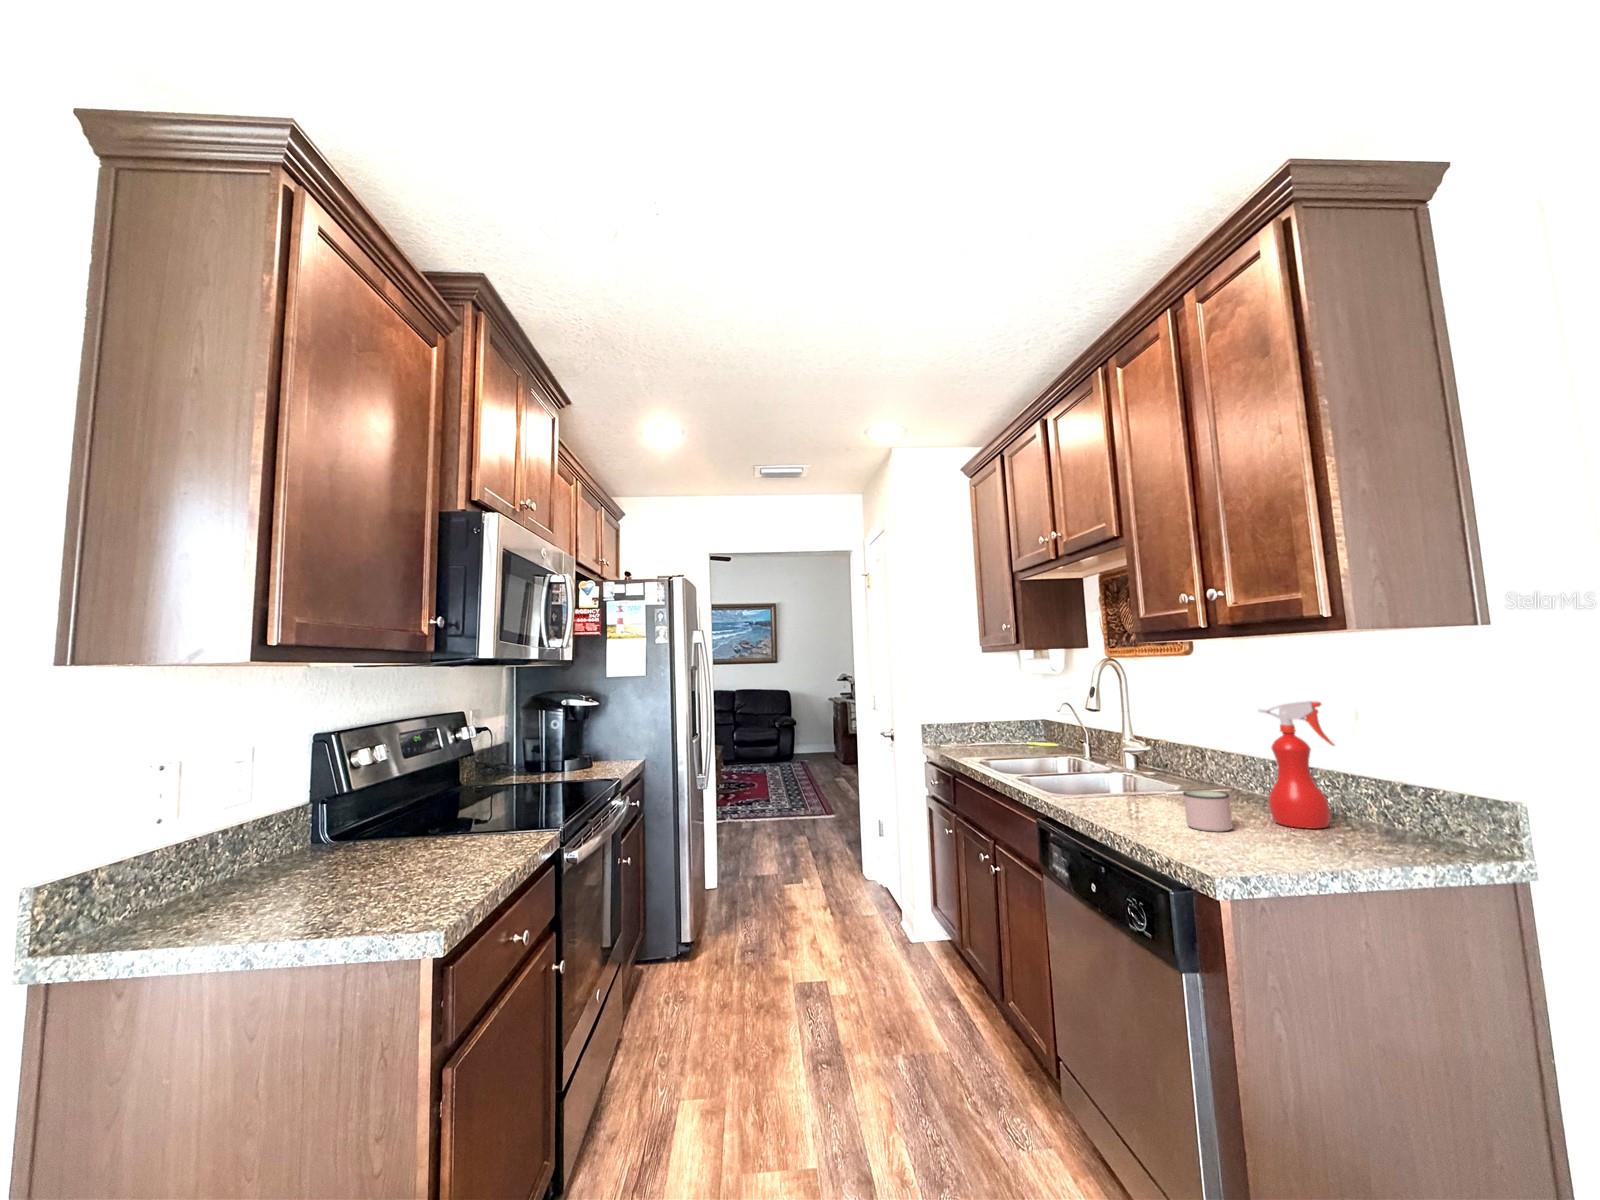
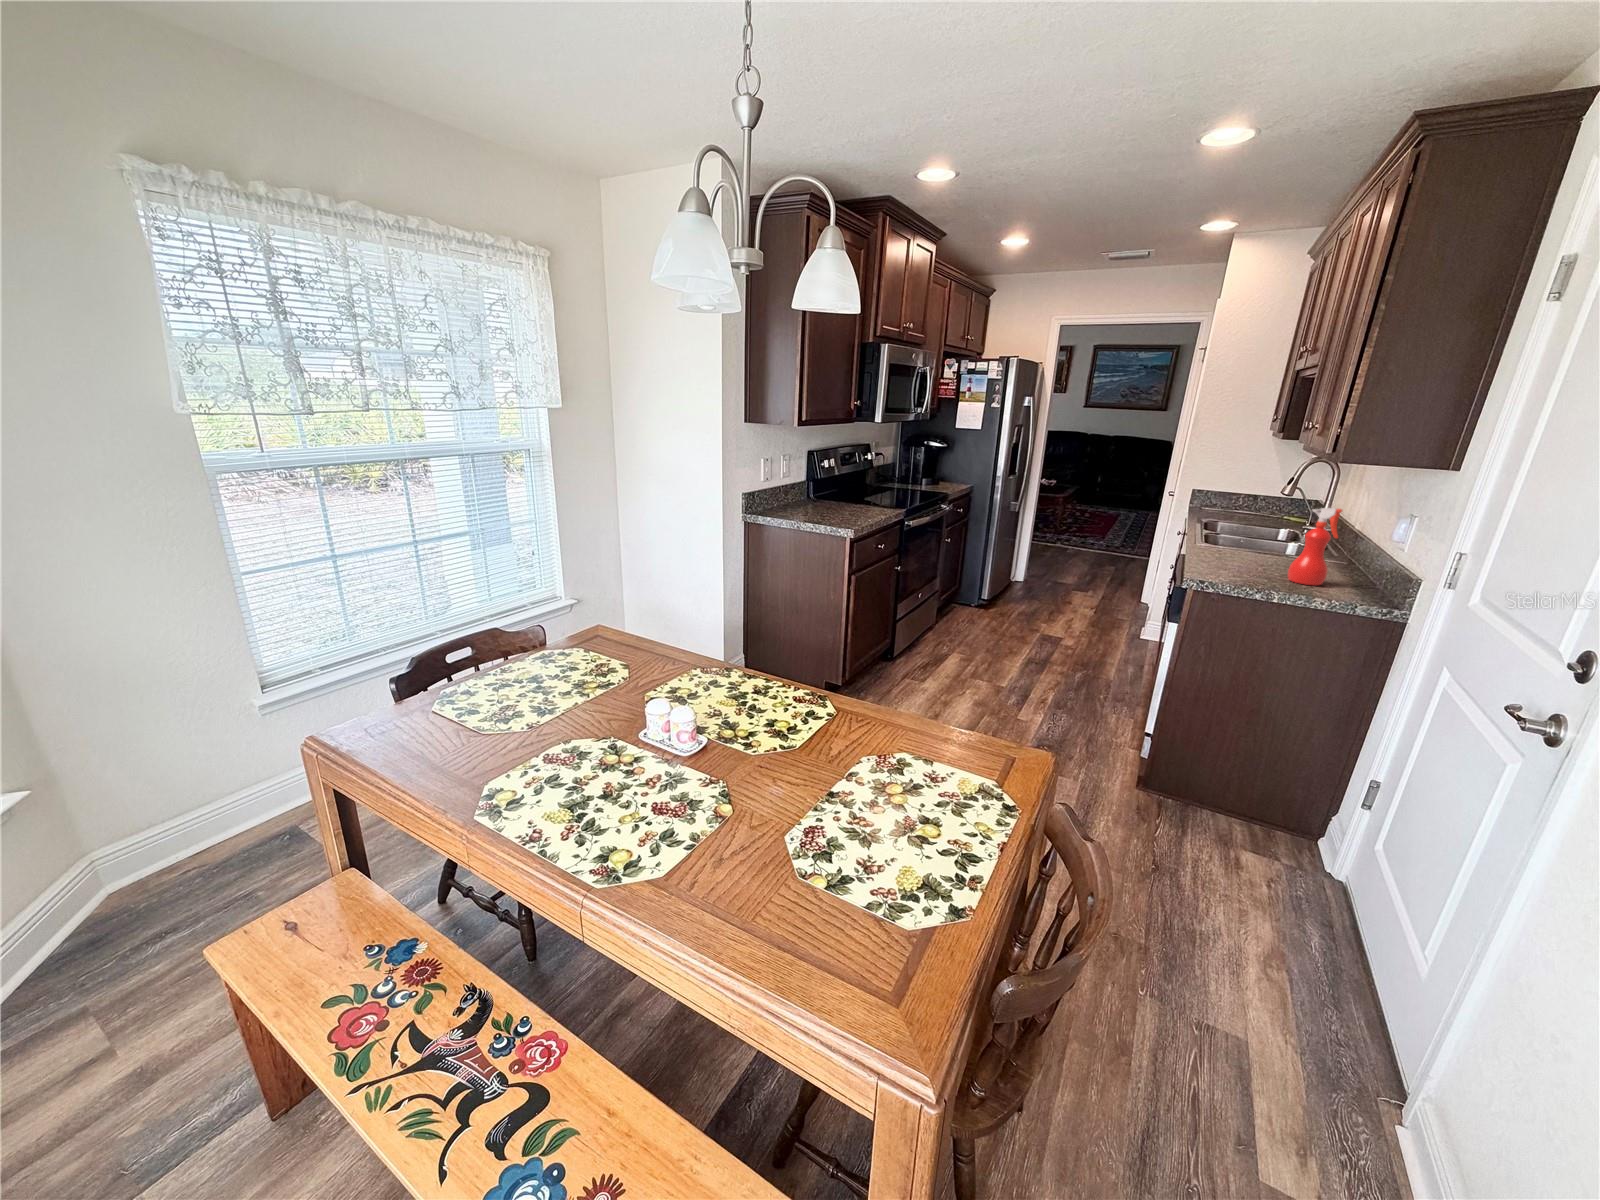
mug: present [1183,790,1233,832] -> none [1221,549,1260,573]

